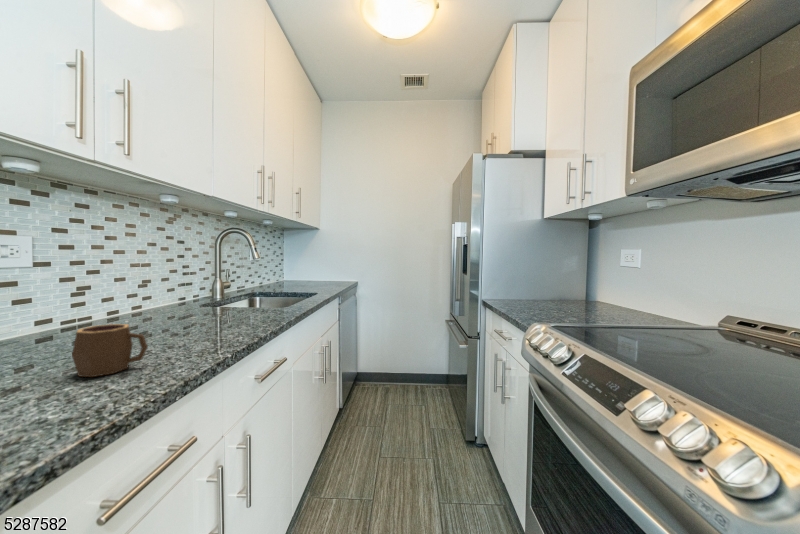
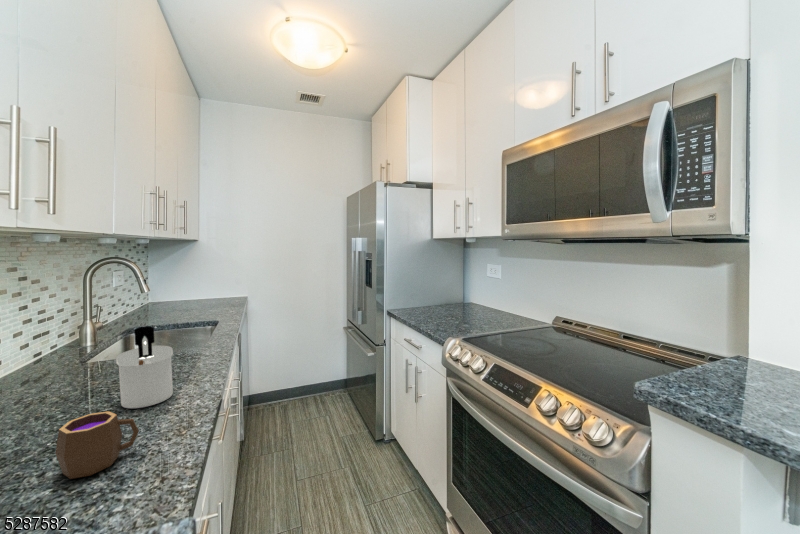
soap dispenser: none [179,267,228,338] -> present [116,326,173,408]

